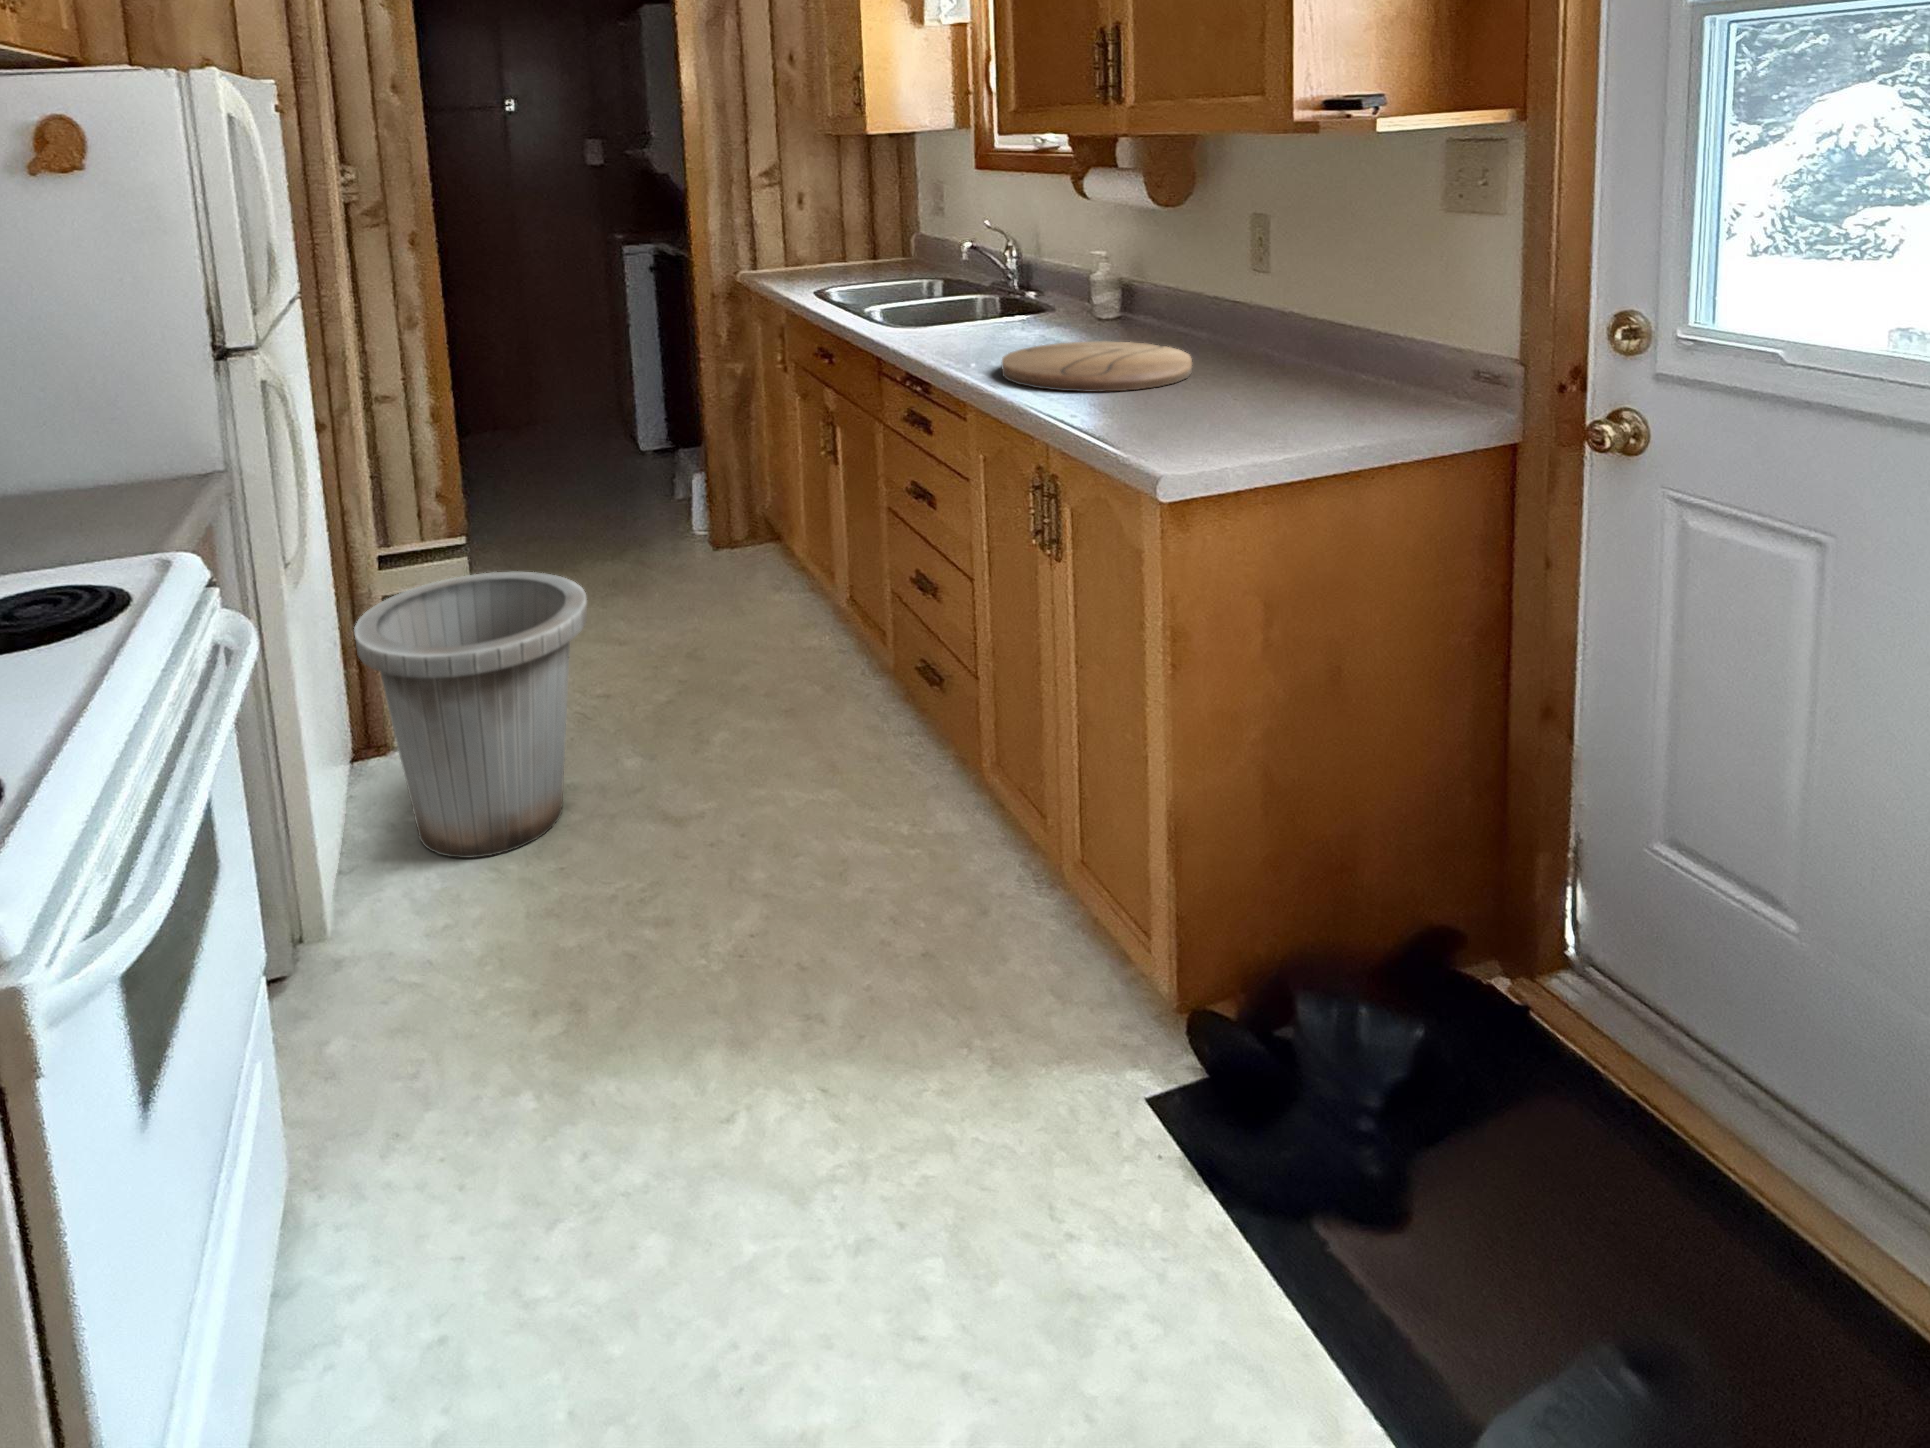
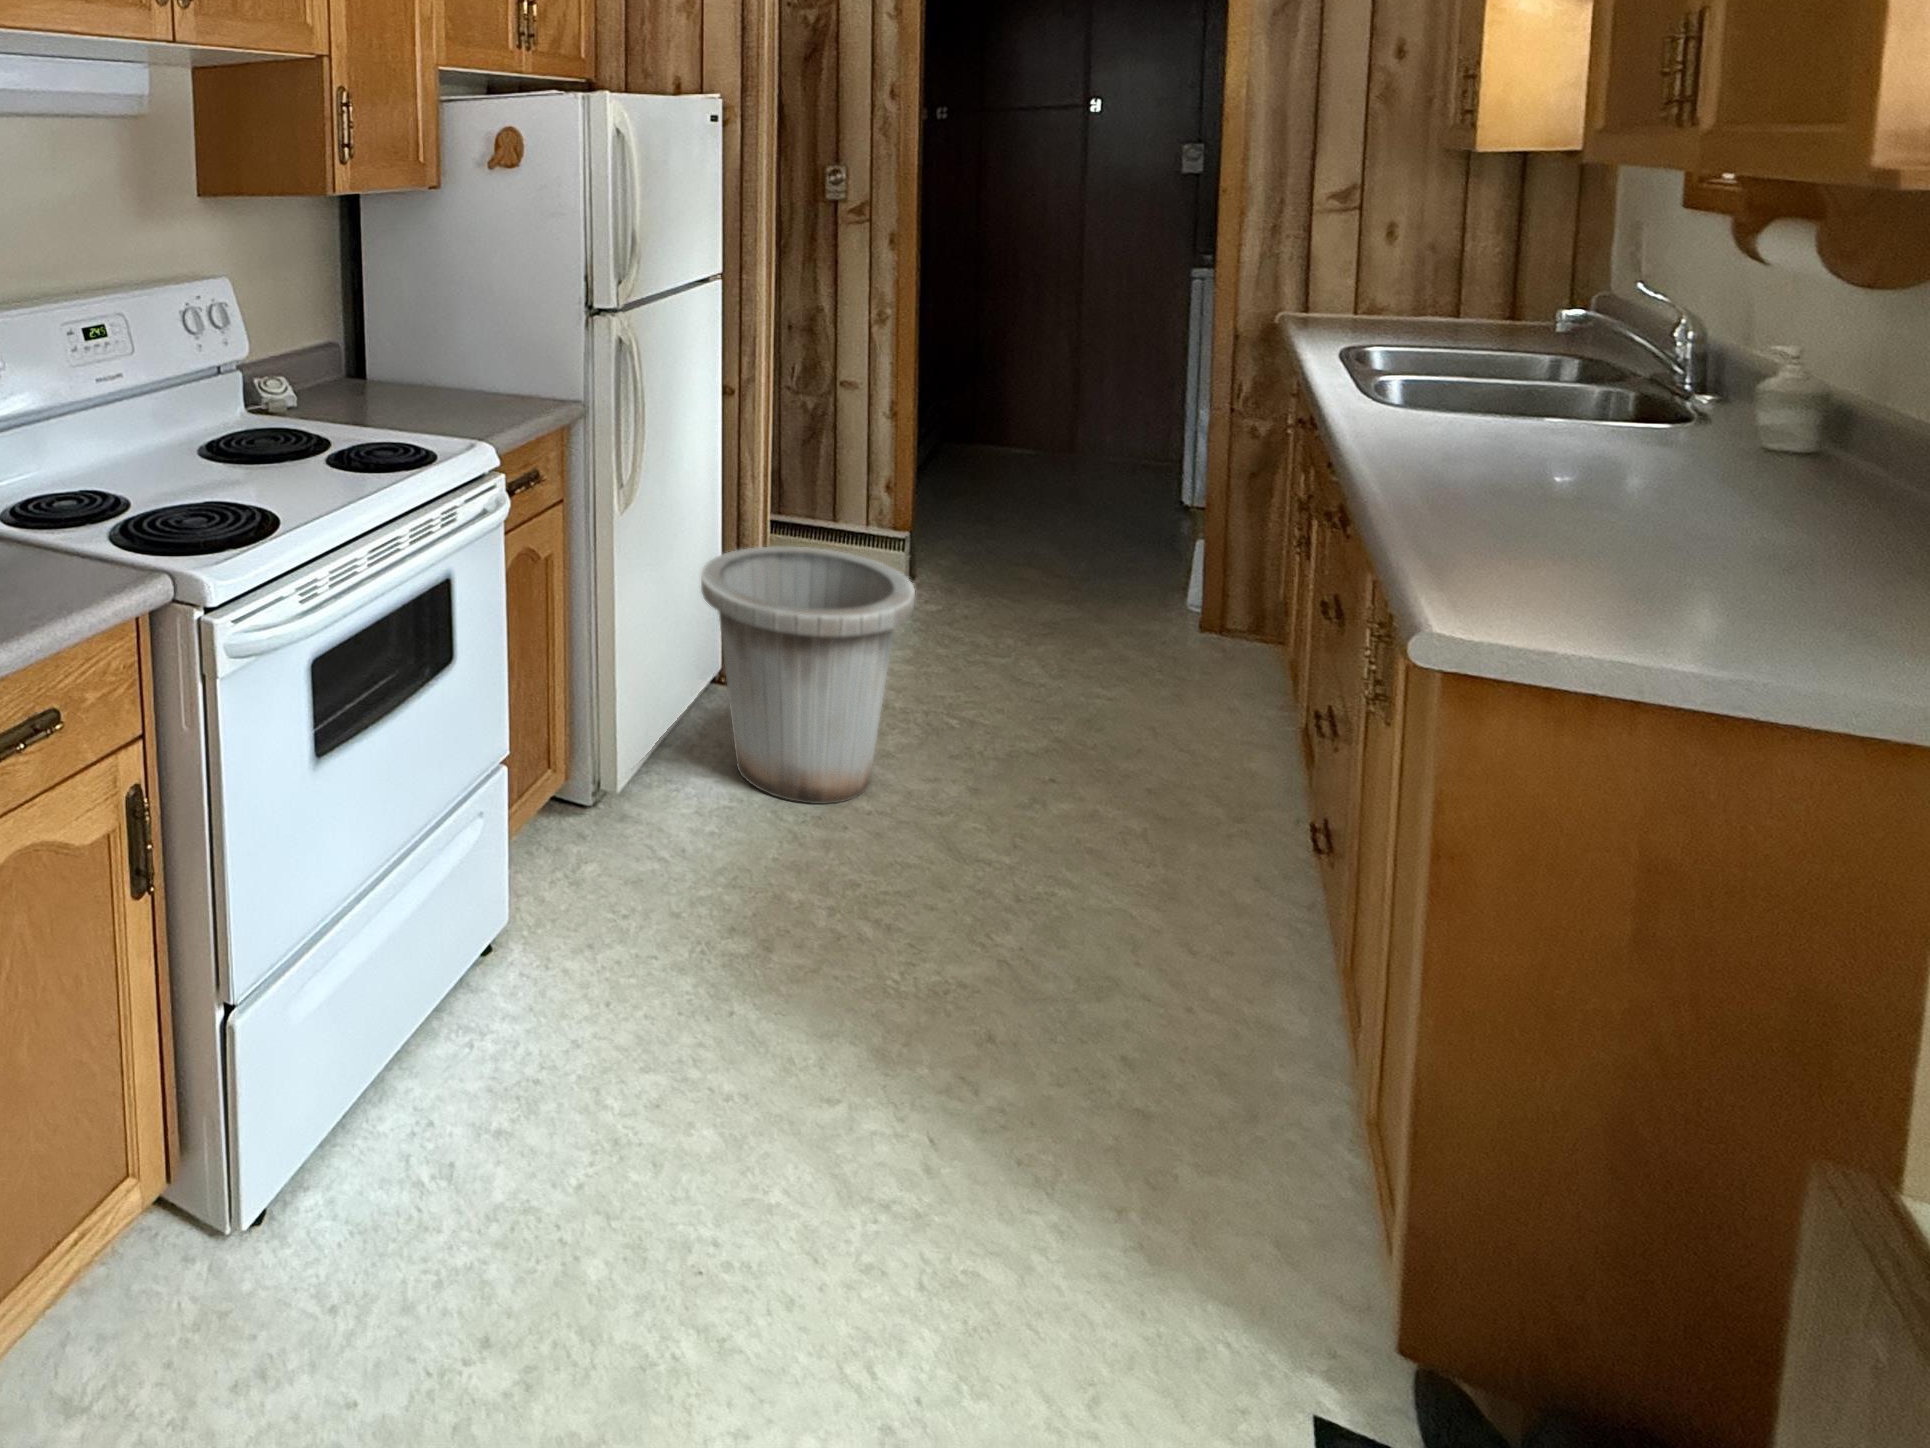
cutting board: present [1002,342,1192,392] -> none [1421,453,1792,546]

